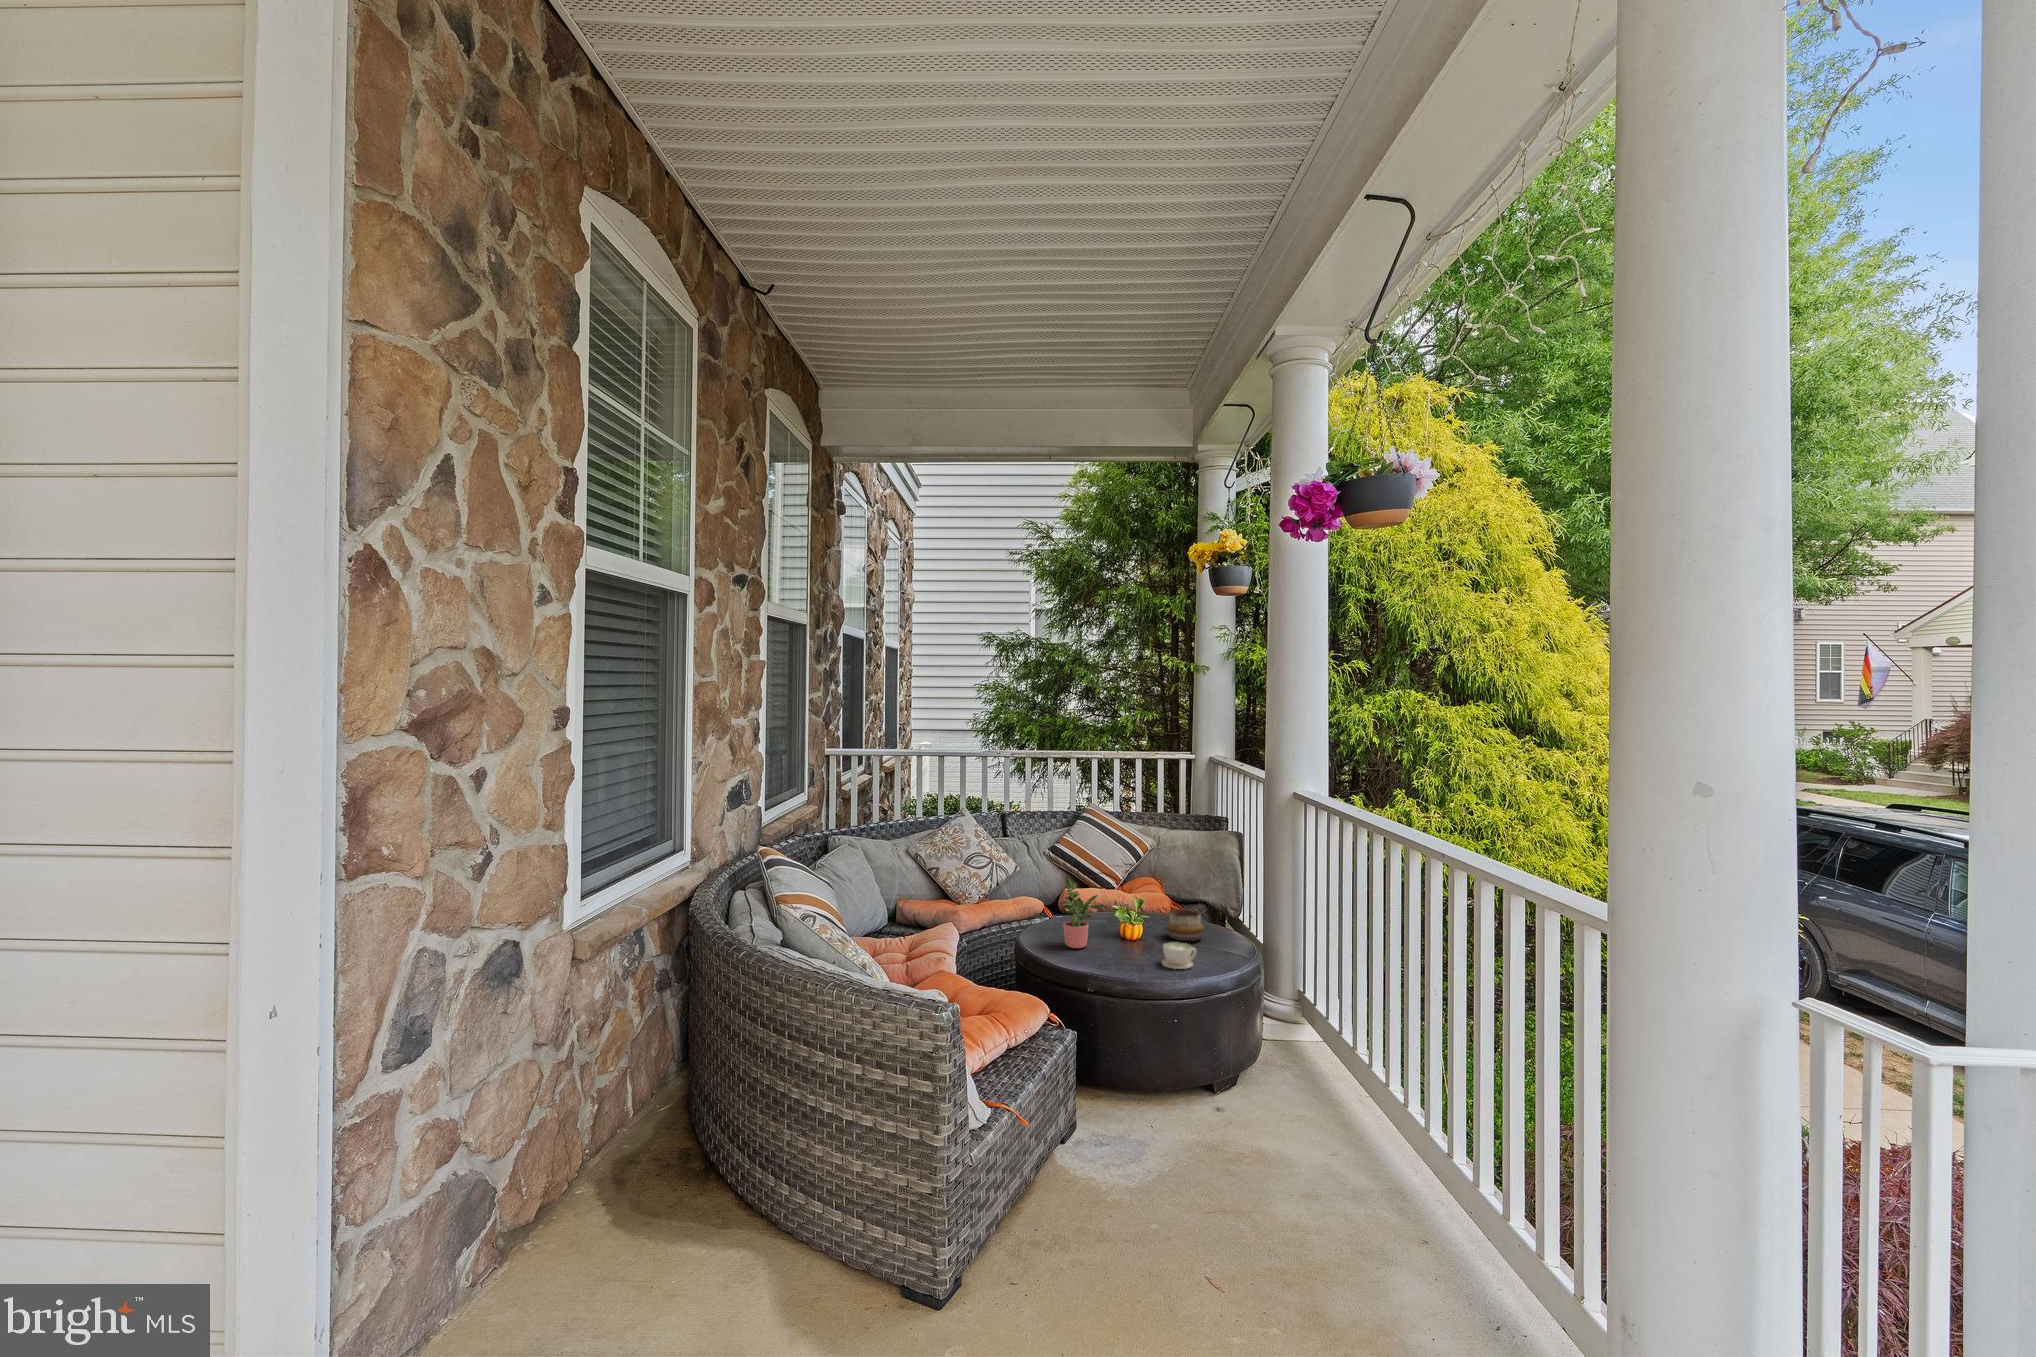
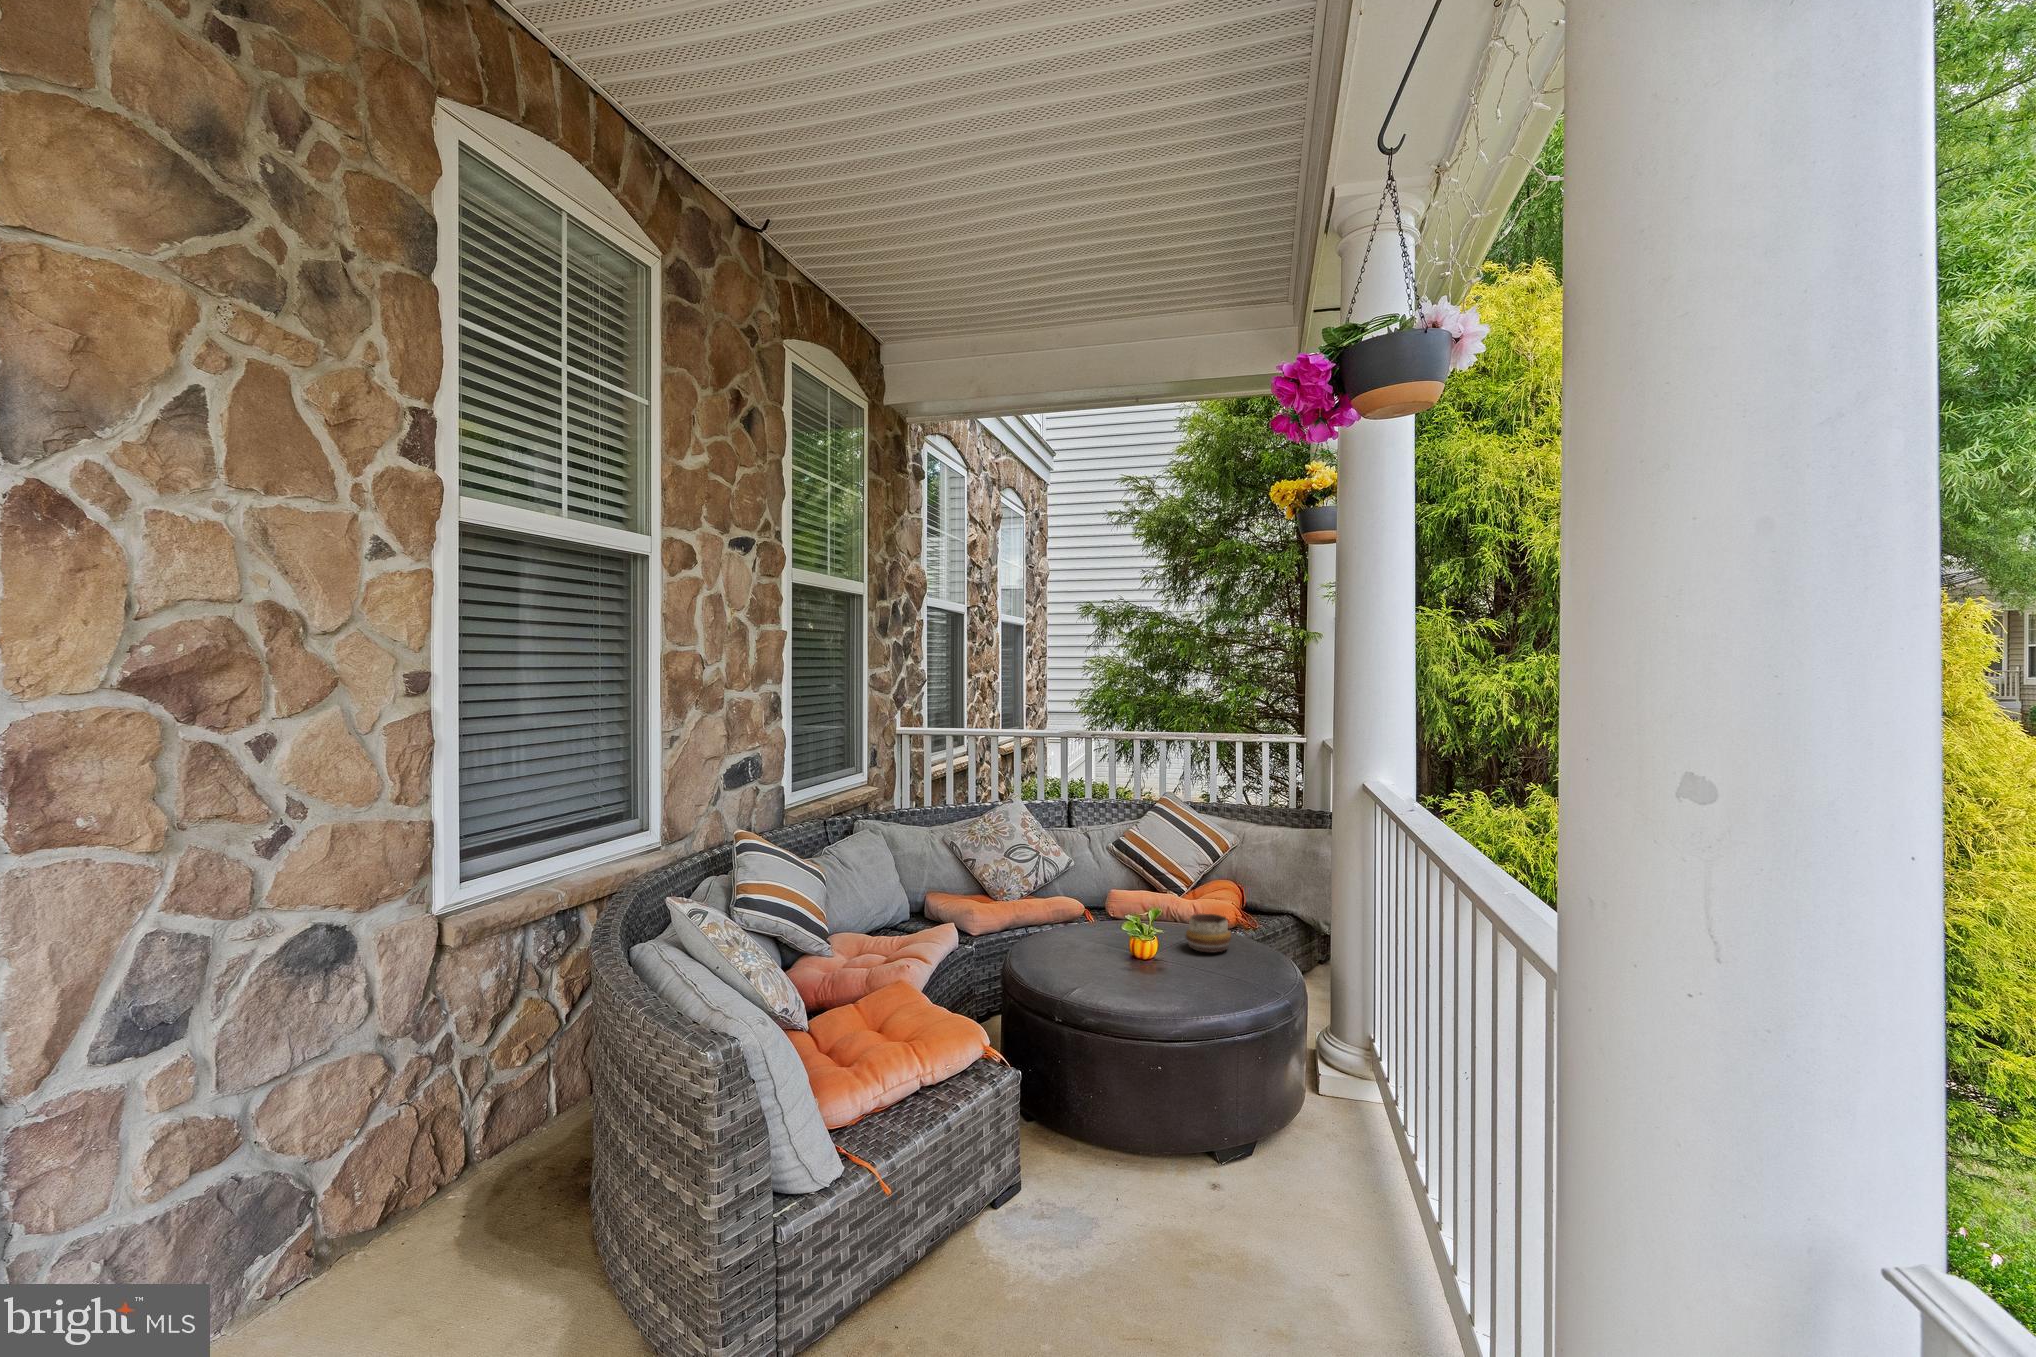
potted plant: present [1063,876,1105,948] -> none [1053,868,1110,955]
coffee cup: present [1162,942,1196,969] -> none [1159,954,1203,987]

